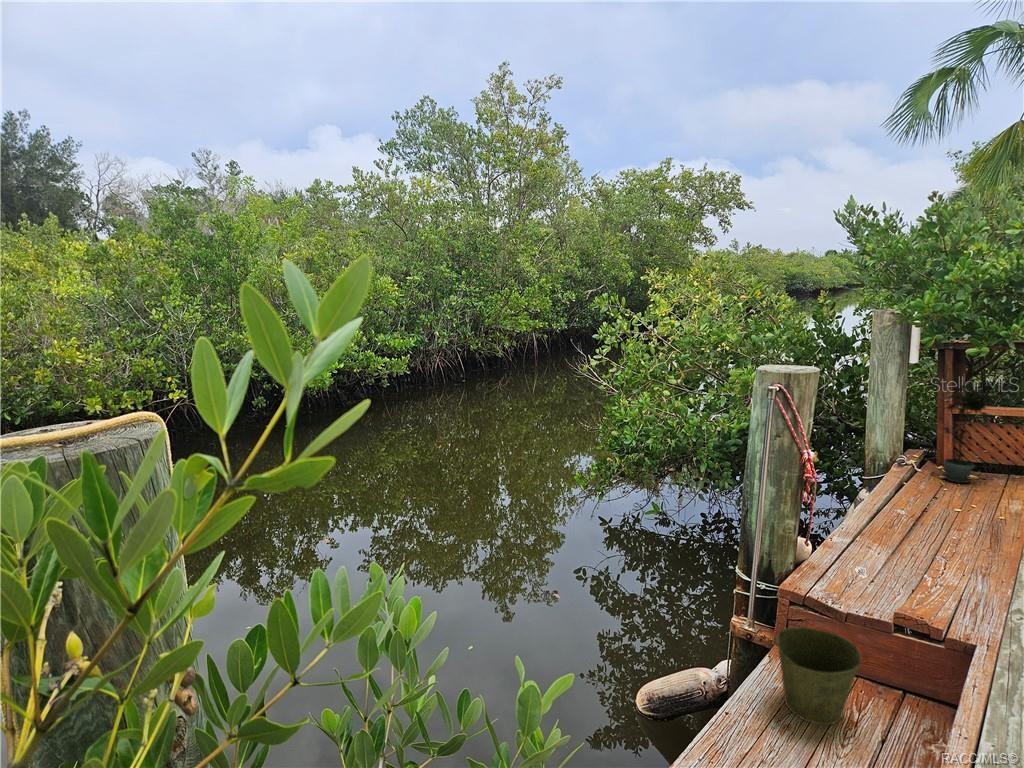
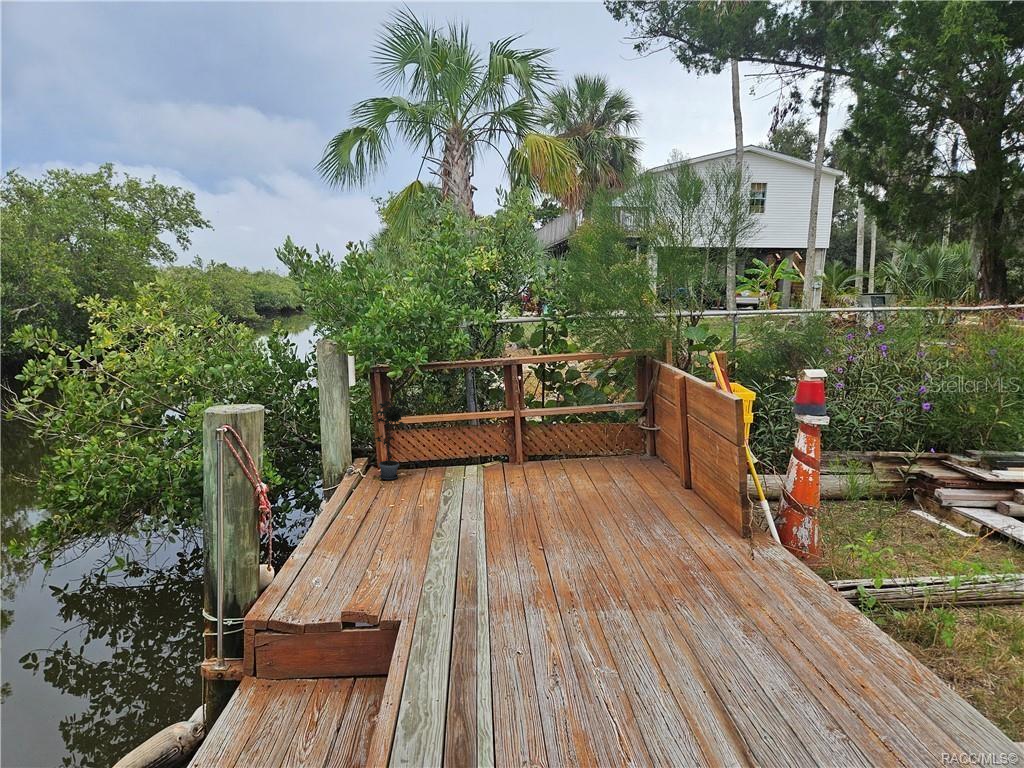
bucket: present [776,605,862,725] -> none [234,629,305,735]

